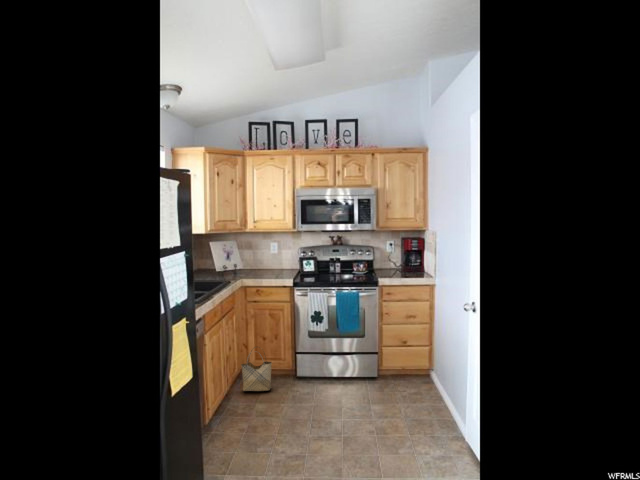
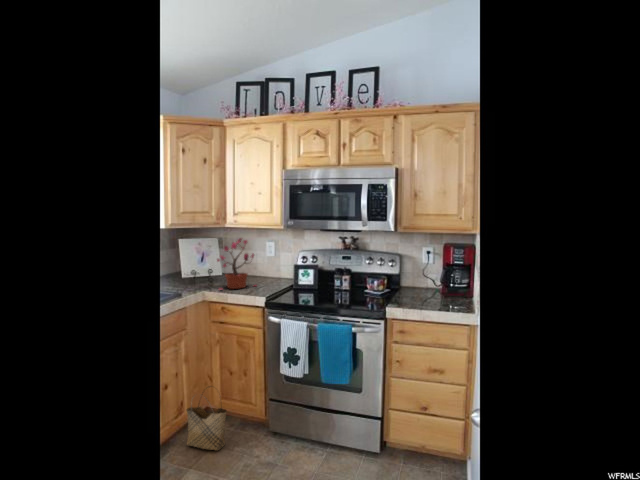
potted plant: none [243,239,274,278] -> present [217,238,254,289]

